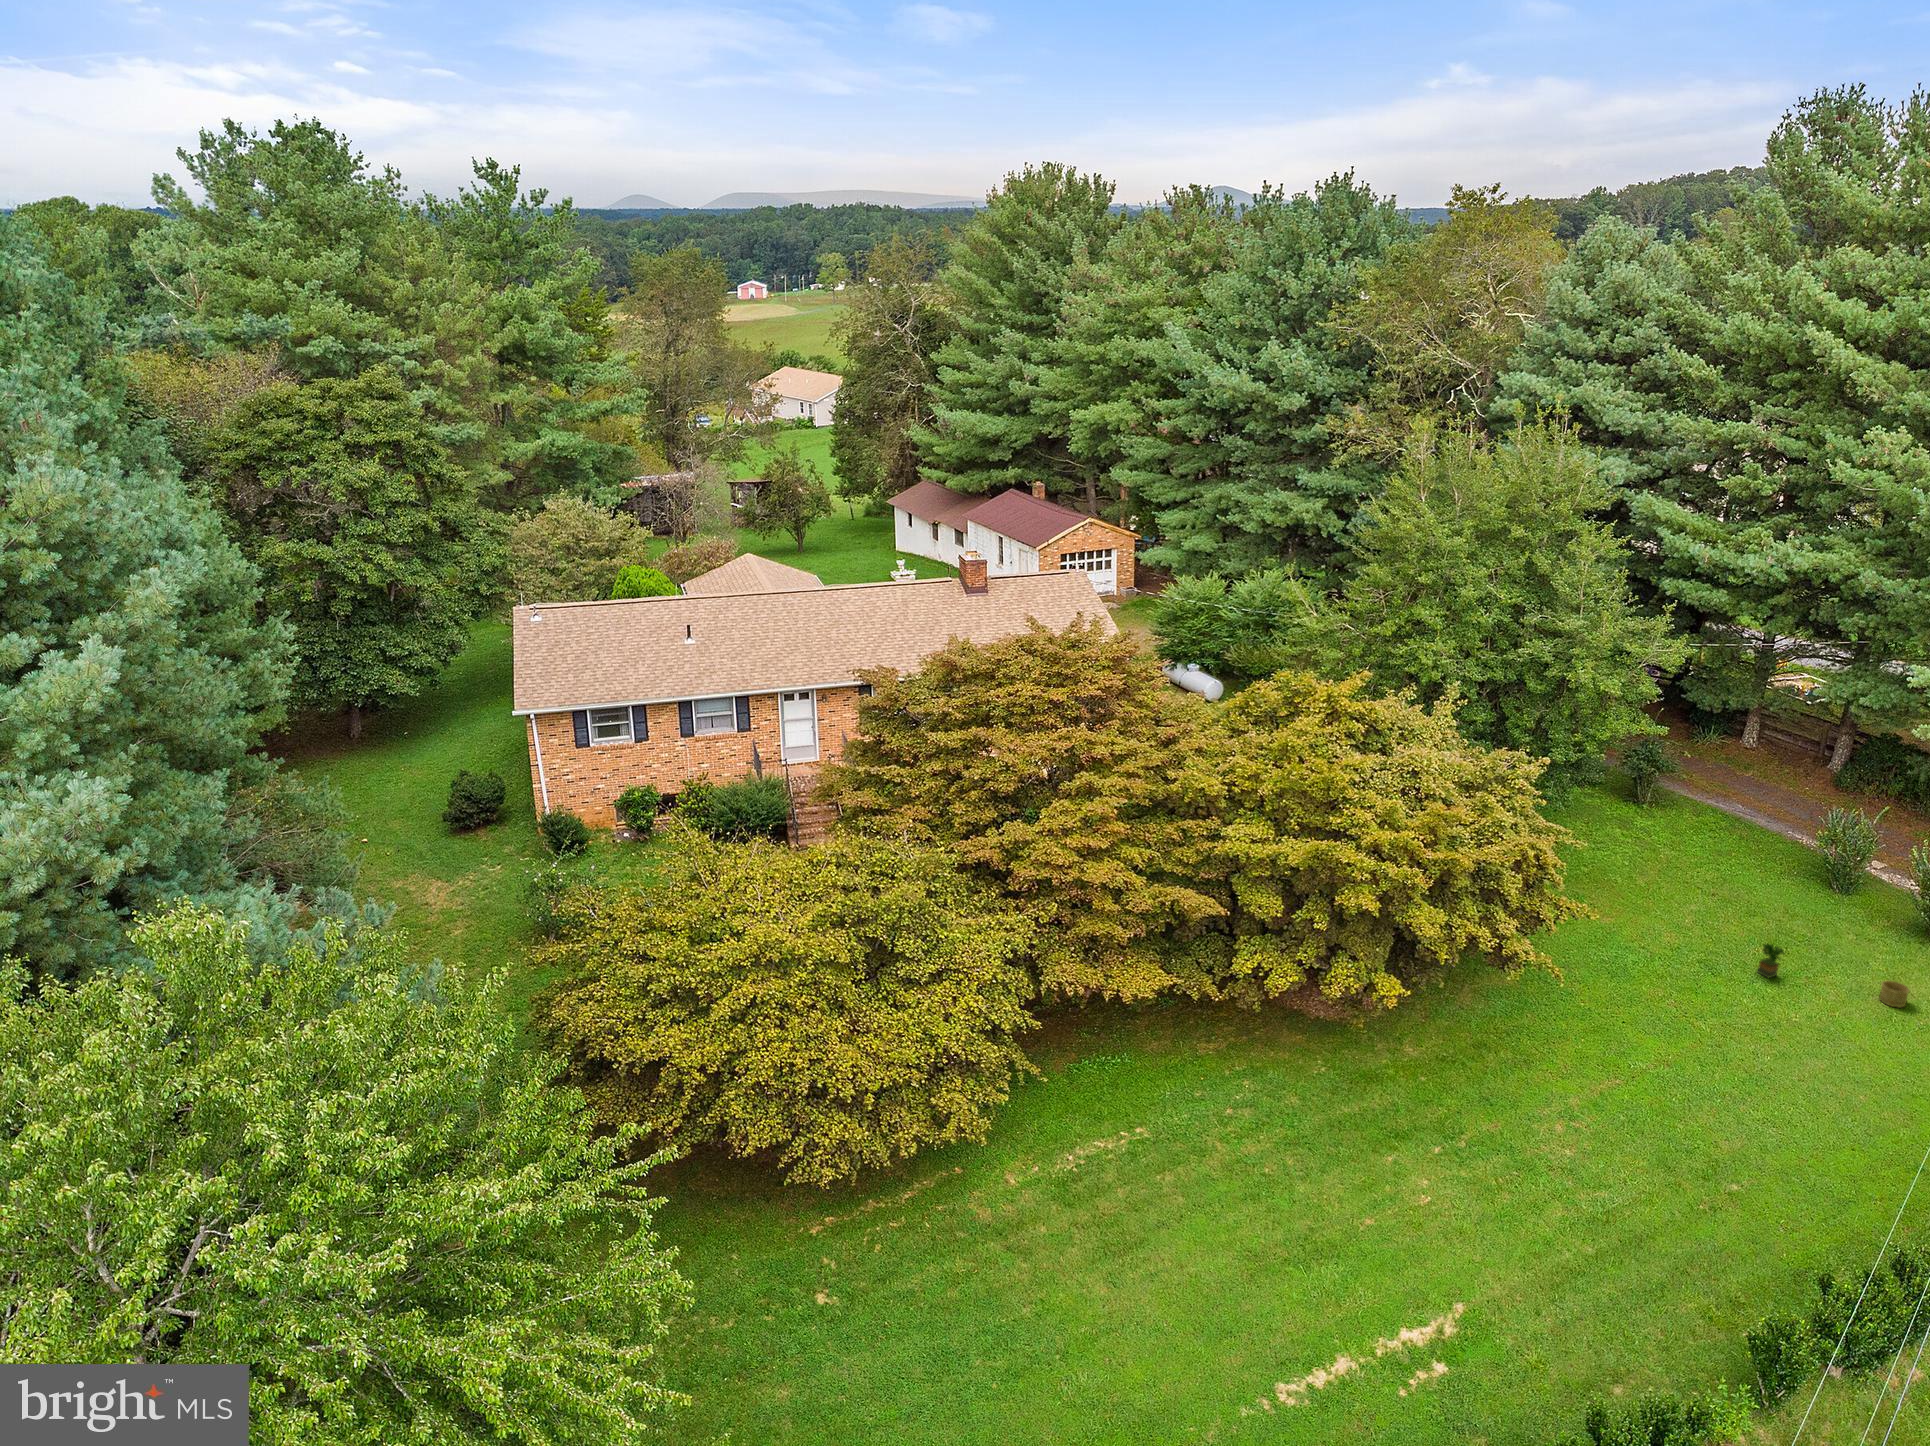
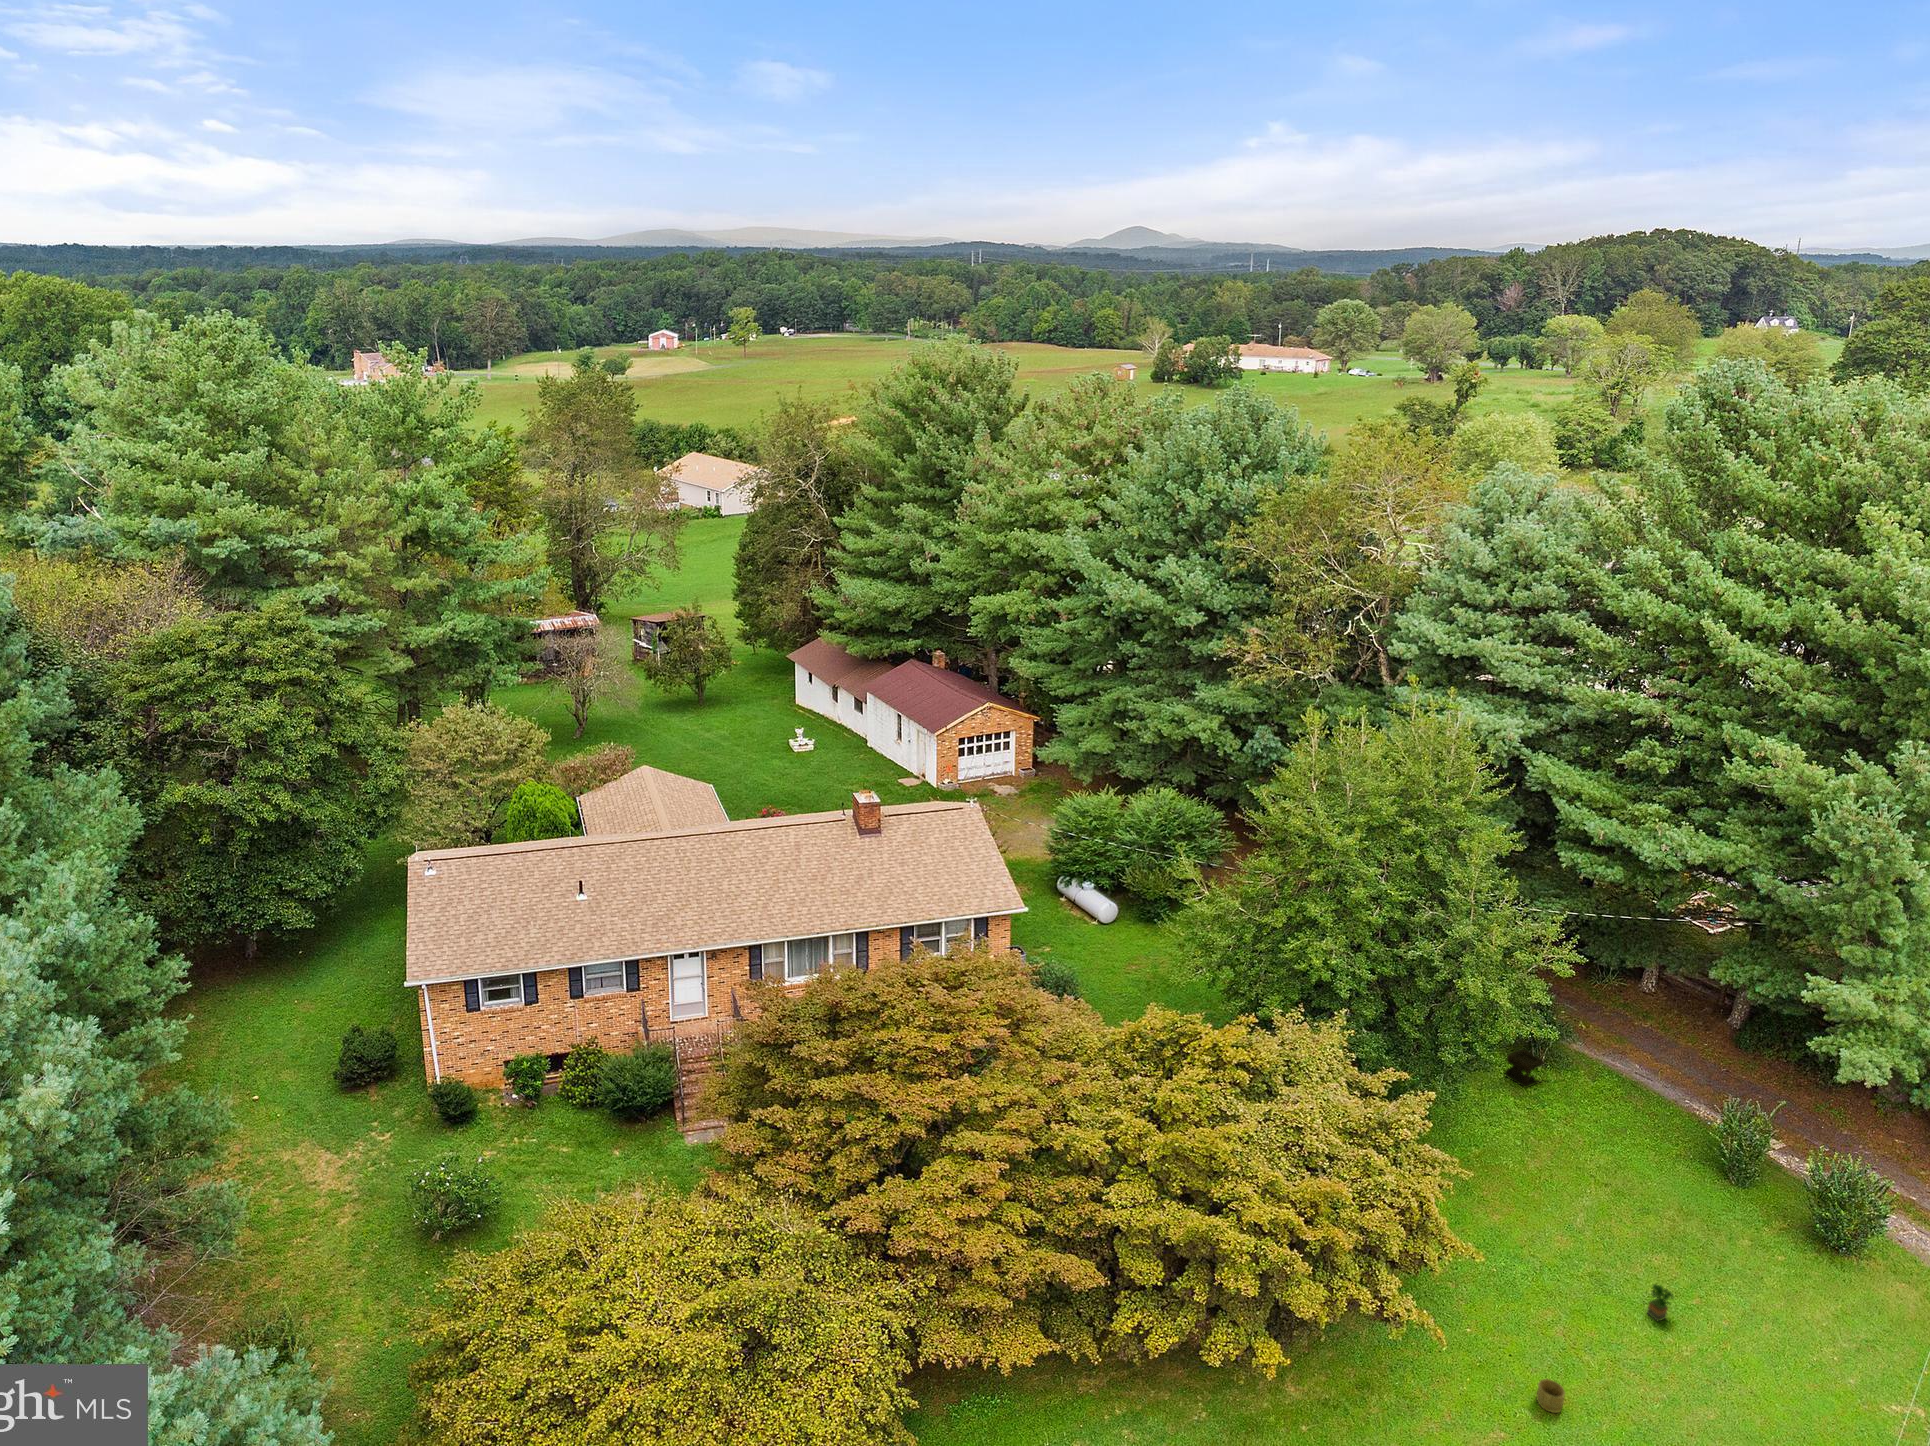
wooden crate: none [1605,777,1645,811] -> present [1505,1050,1544,1087]
wooden bucket: present [1879,981,1910,1008] -> present [1537,1379,1565,1413]

